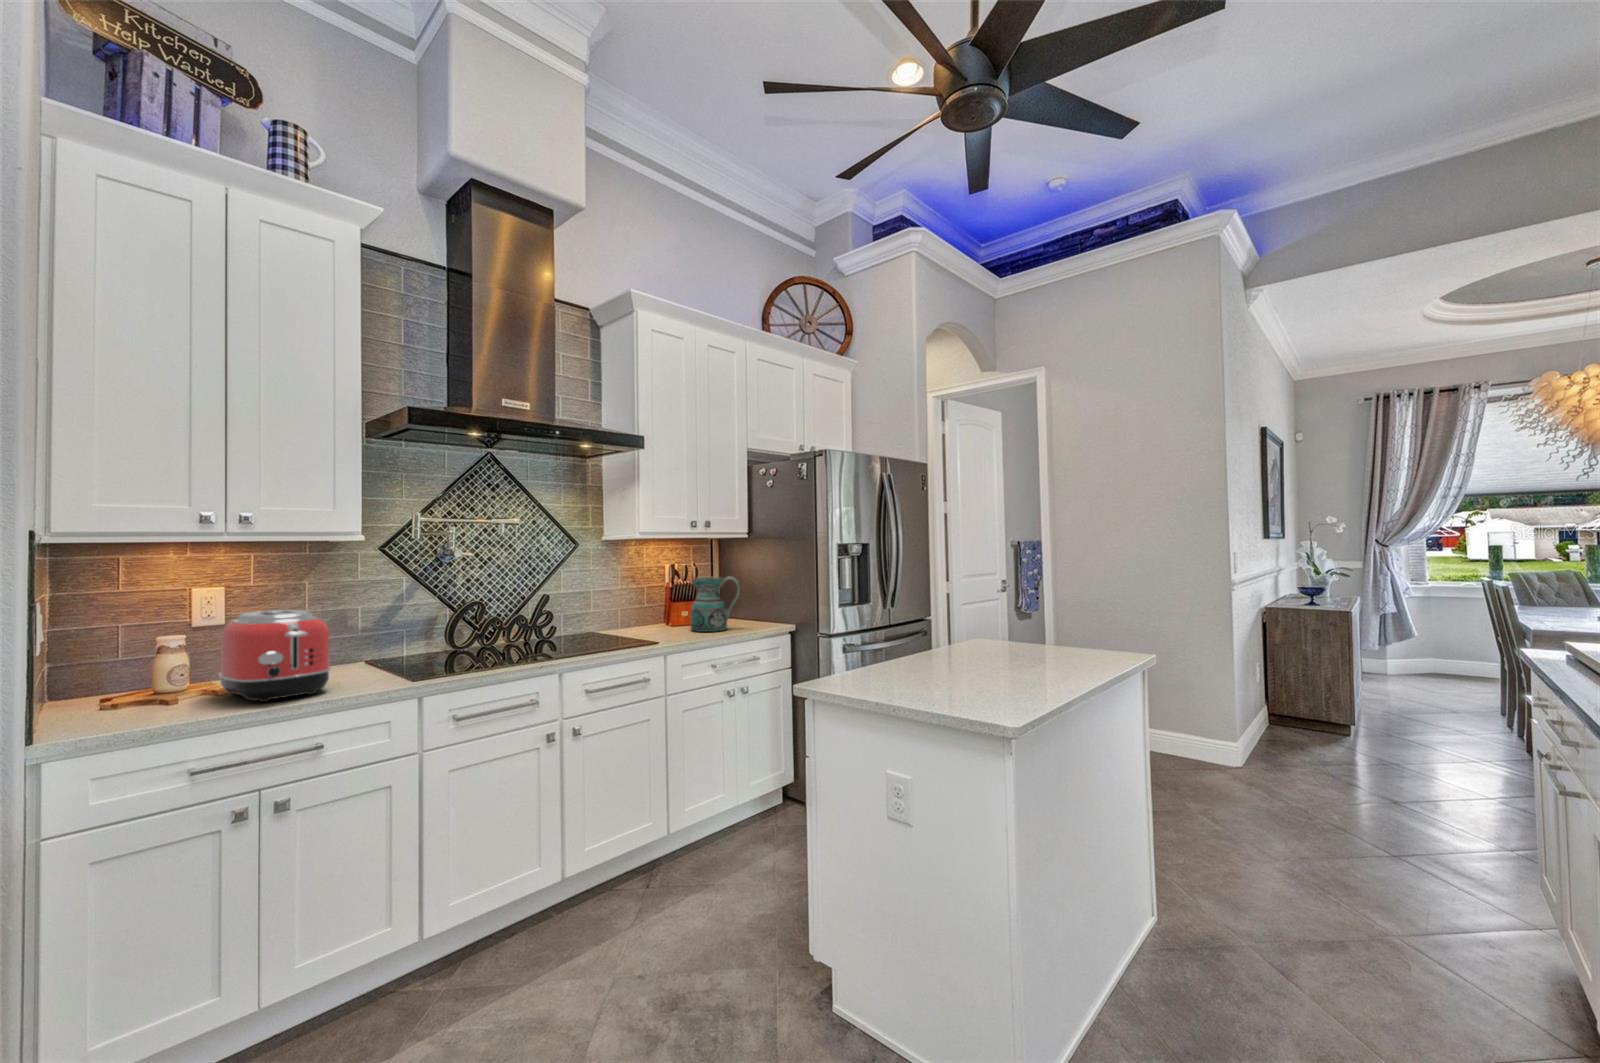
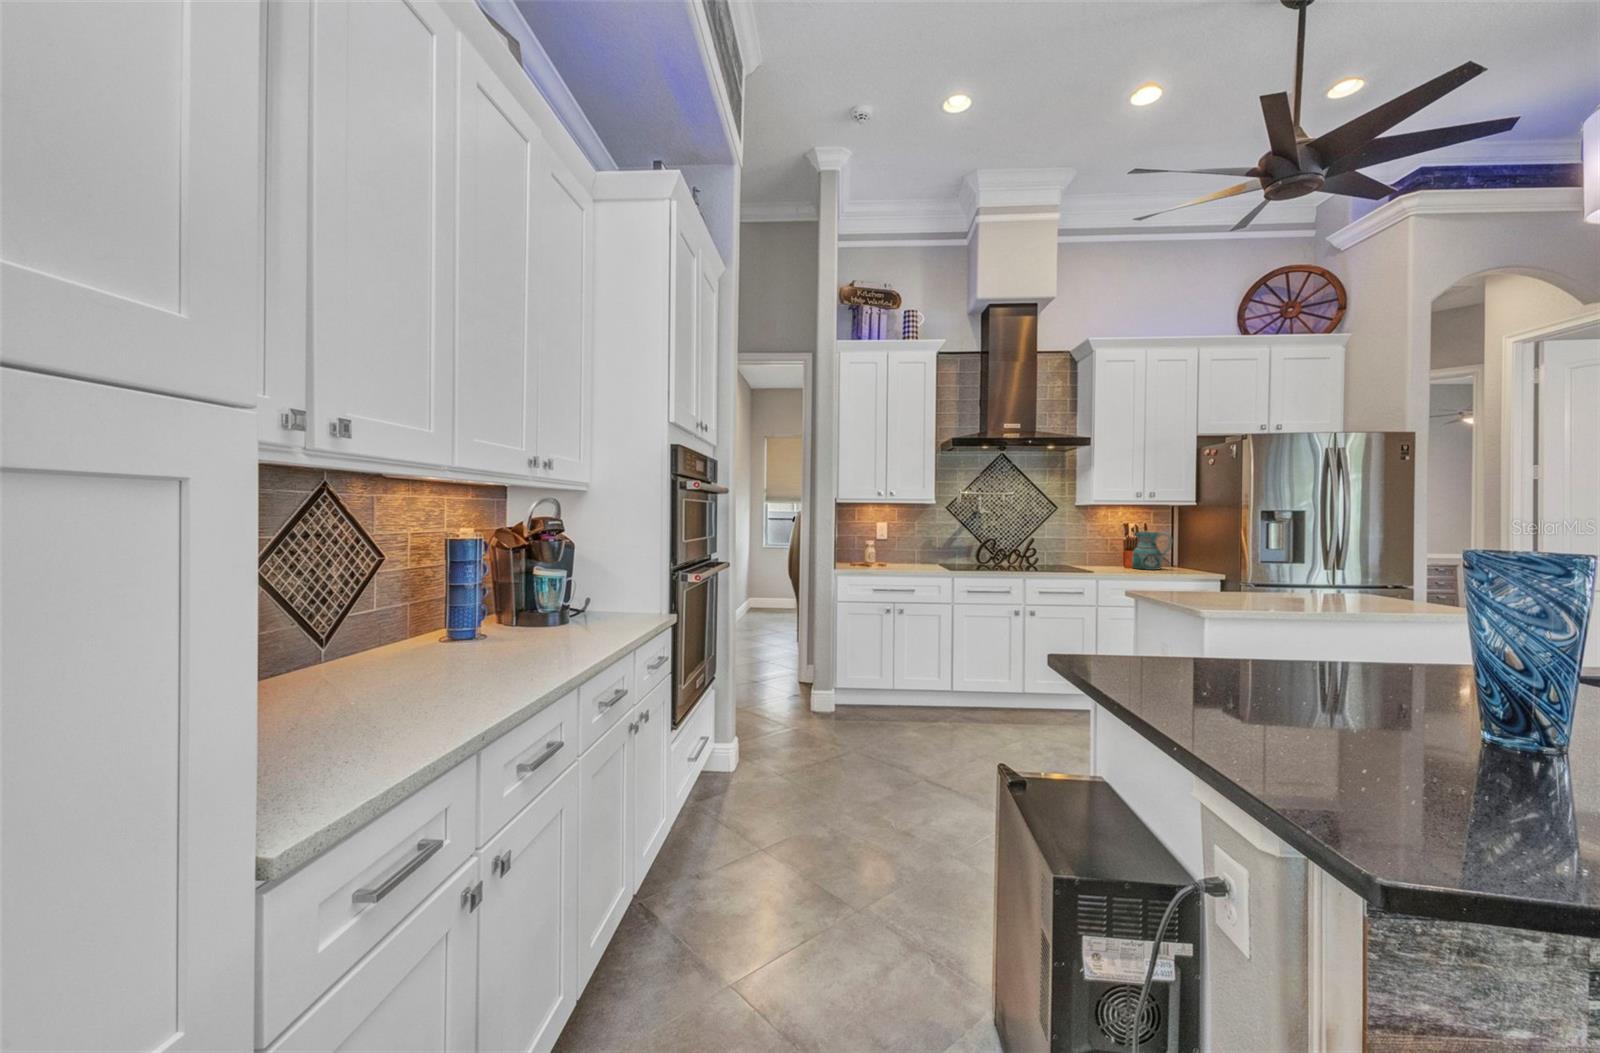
toaster: present [219,610,331,702] -> none [883,535,921,572]

